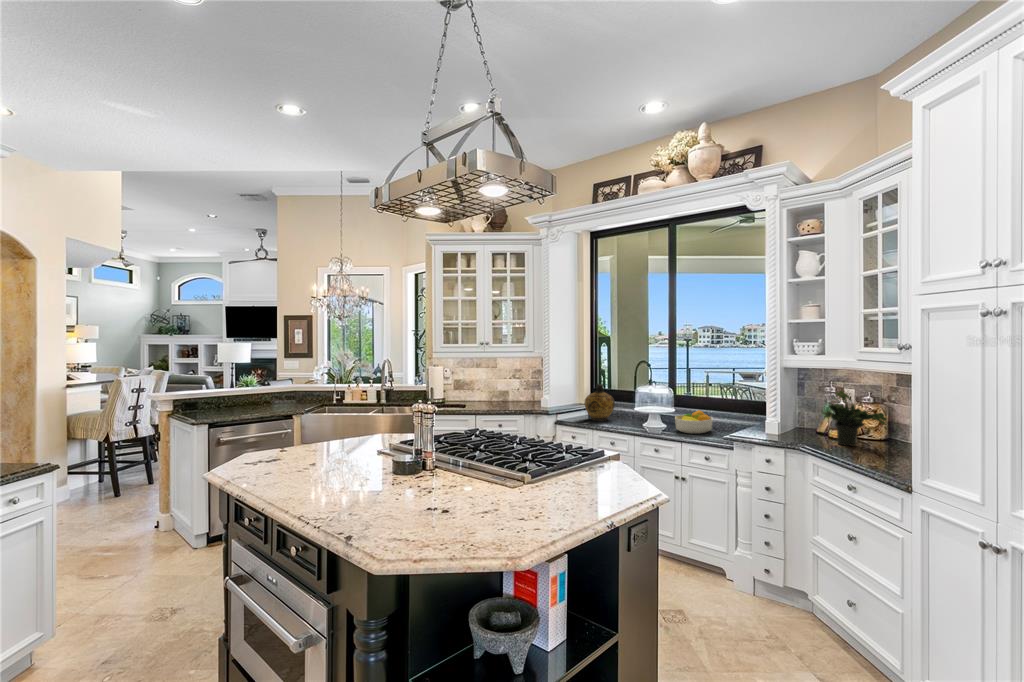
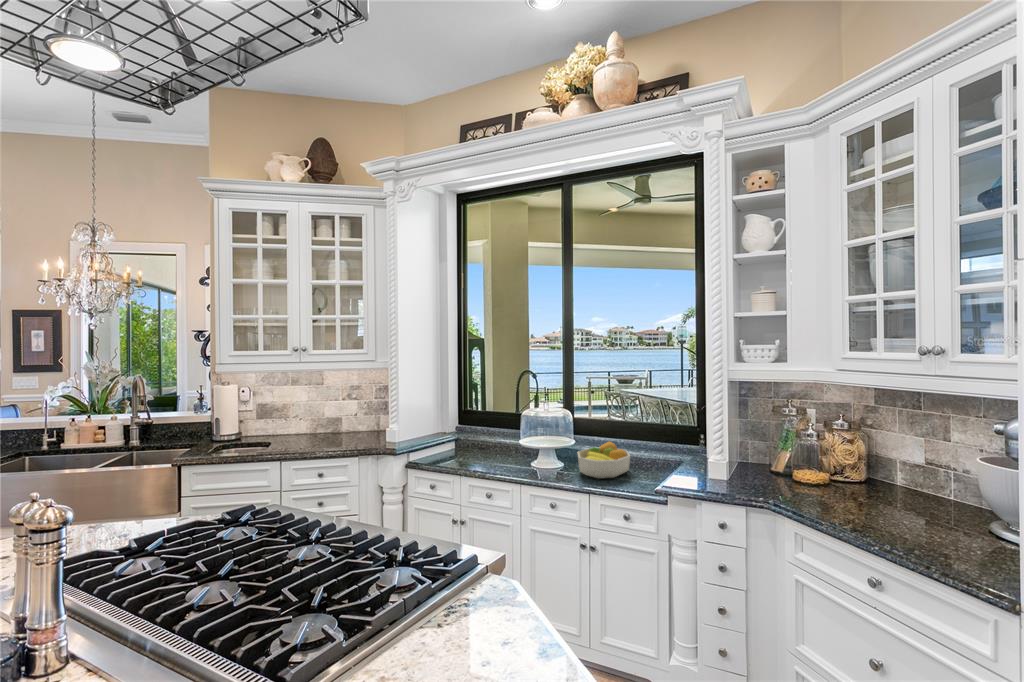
ceramic jug: present [585,384,615,421] -> none [448,405,491,459]
potted plant: present [823,391,887,446] -> none [795,417,895,498]

